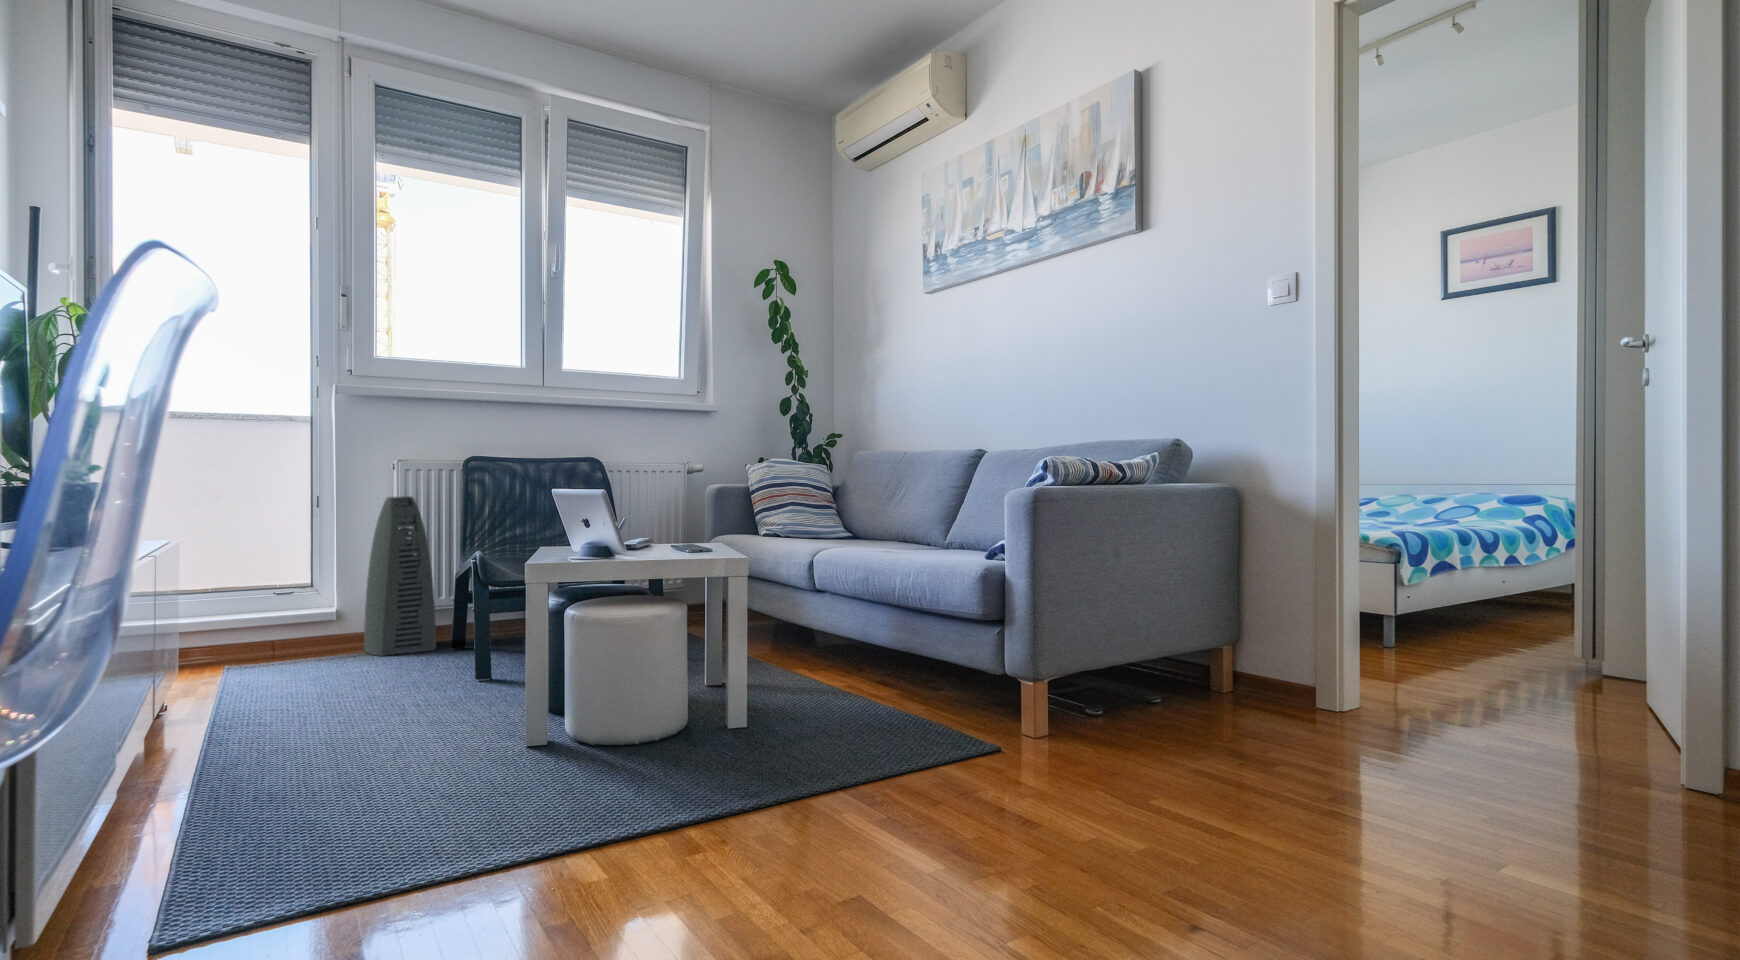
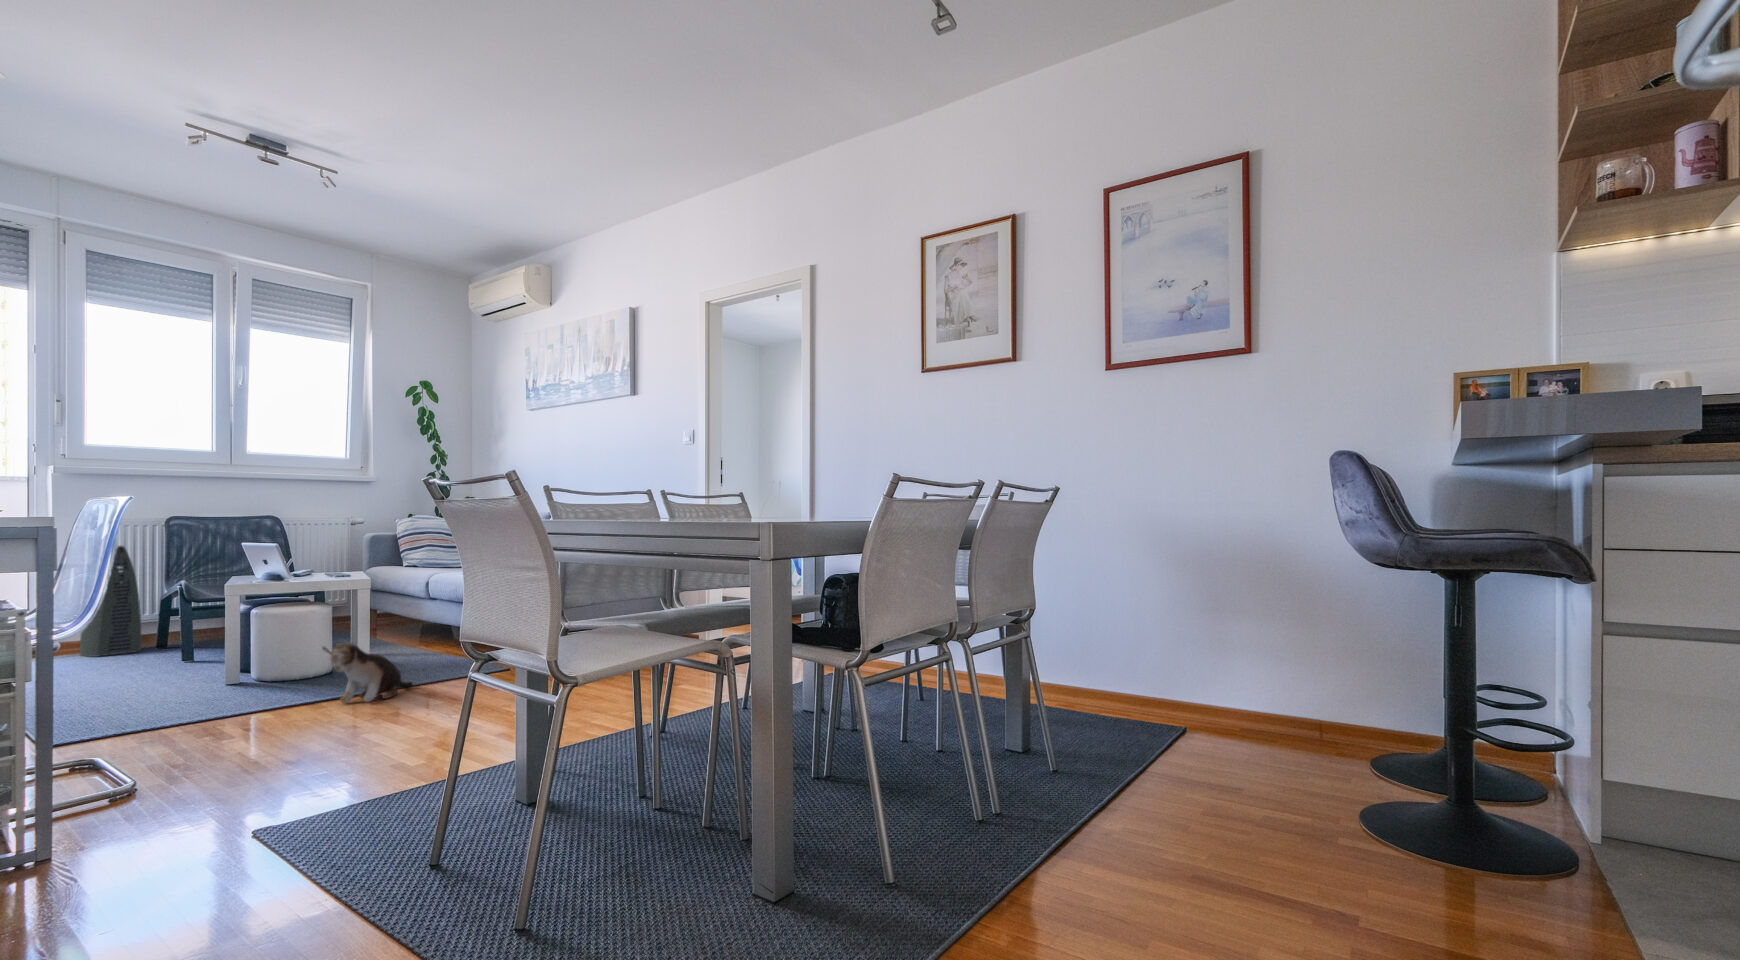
plush toy: none [699,715,858,857] -> present [322,642,413,703]

